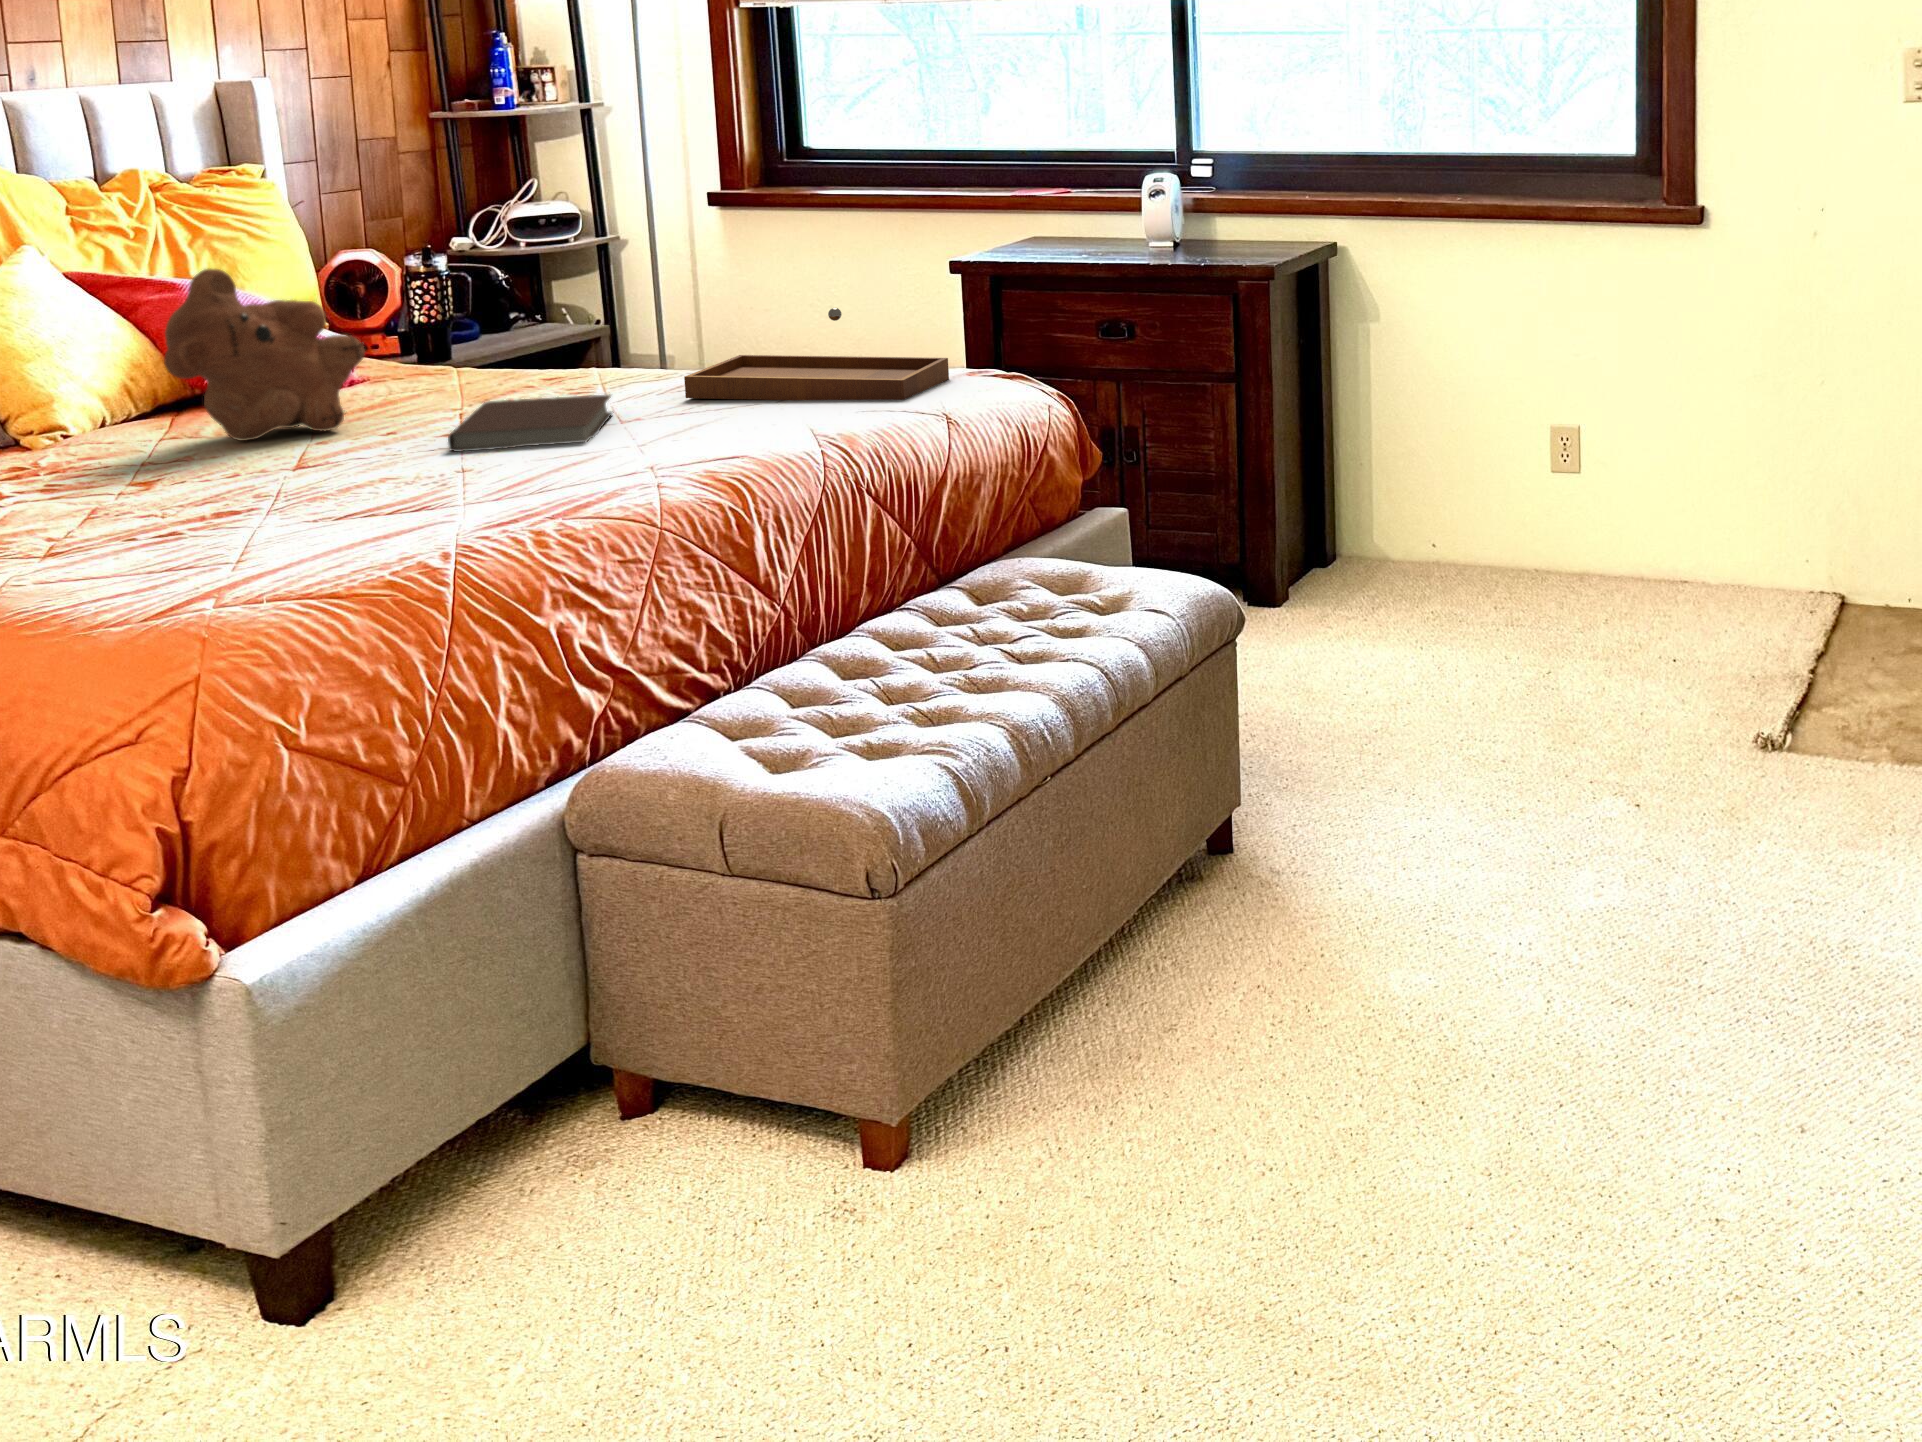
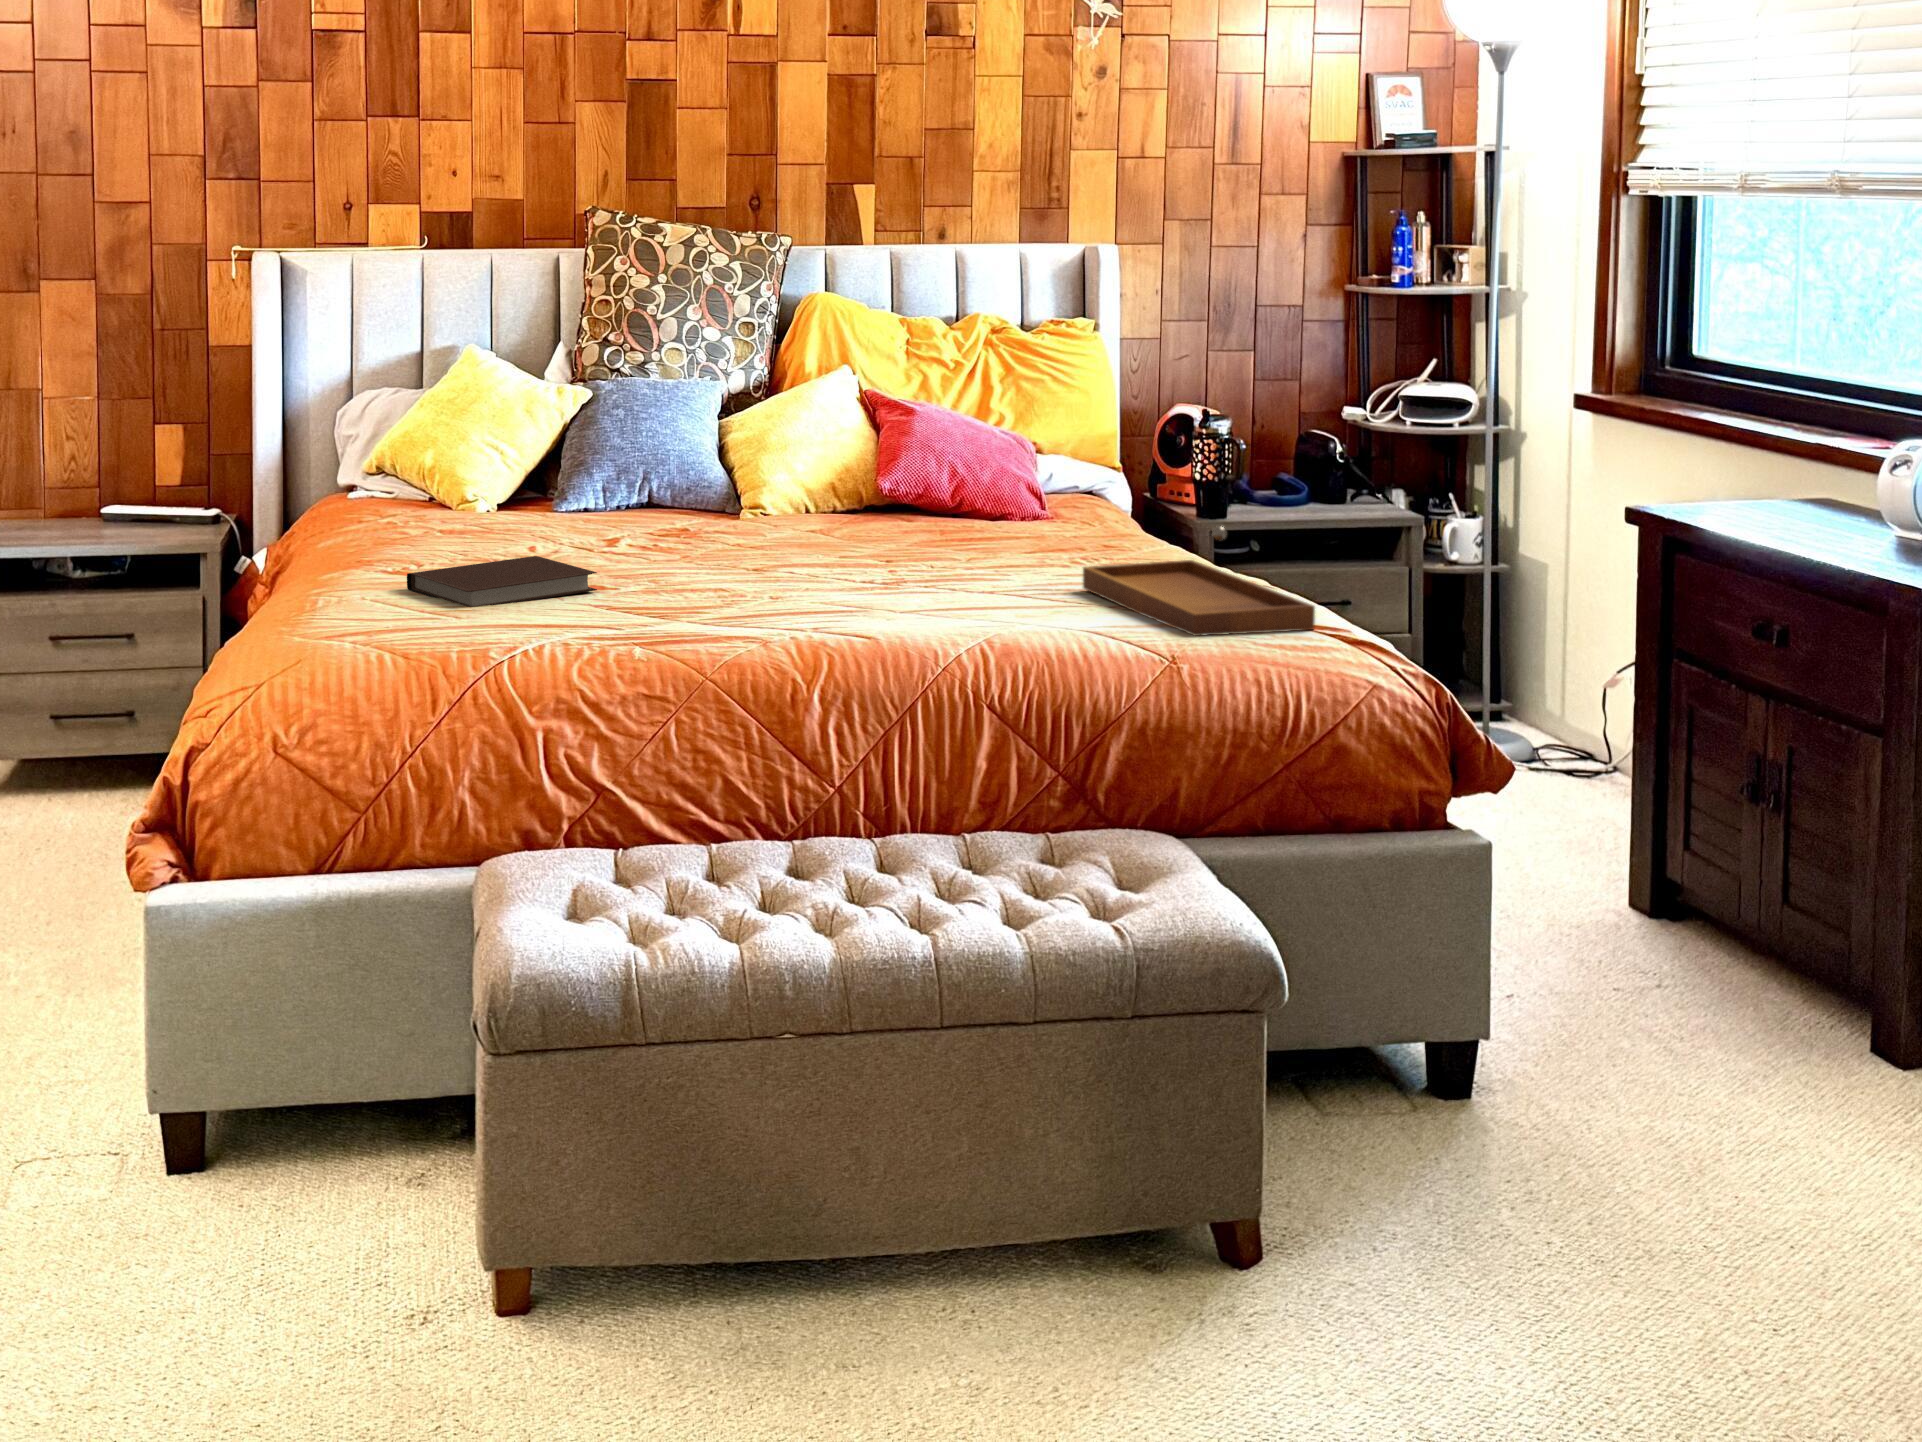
teddy bear: present [164,268,365,441] -> none [720,400,887,551]
notebook: present [448,394,612,452] -> present [407,556,597,607]

